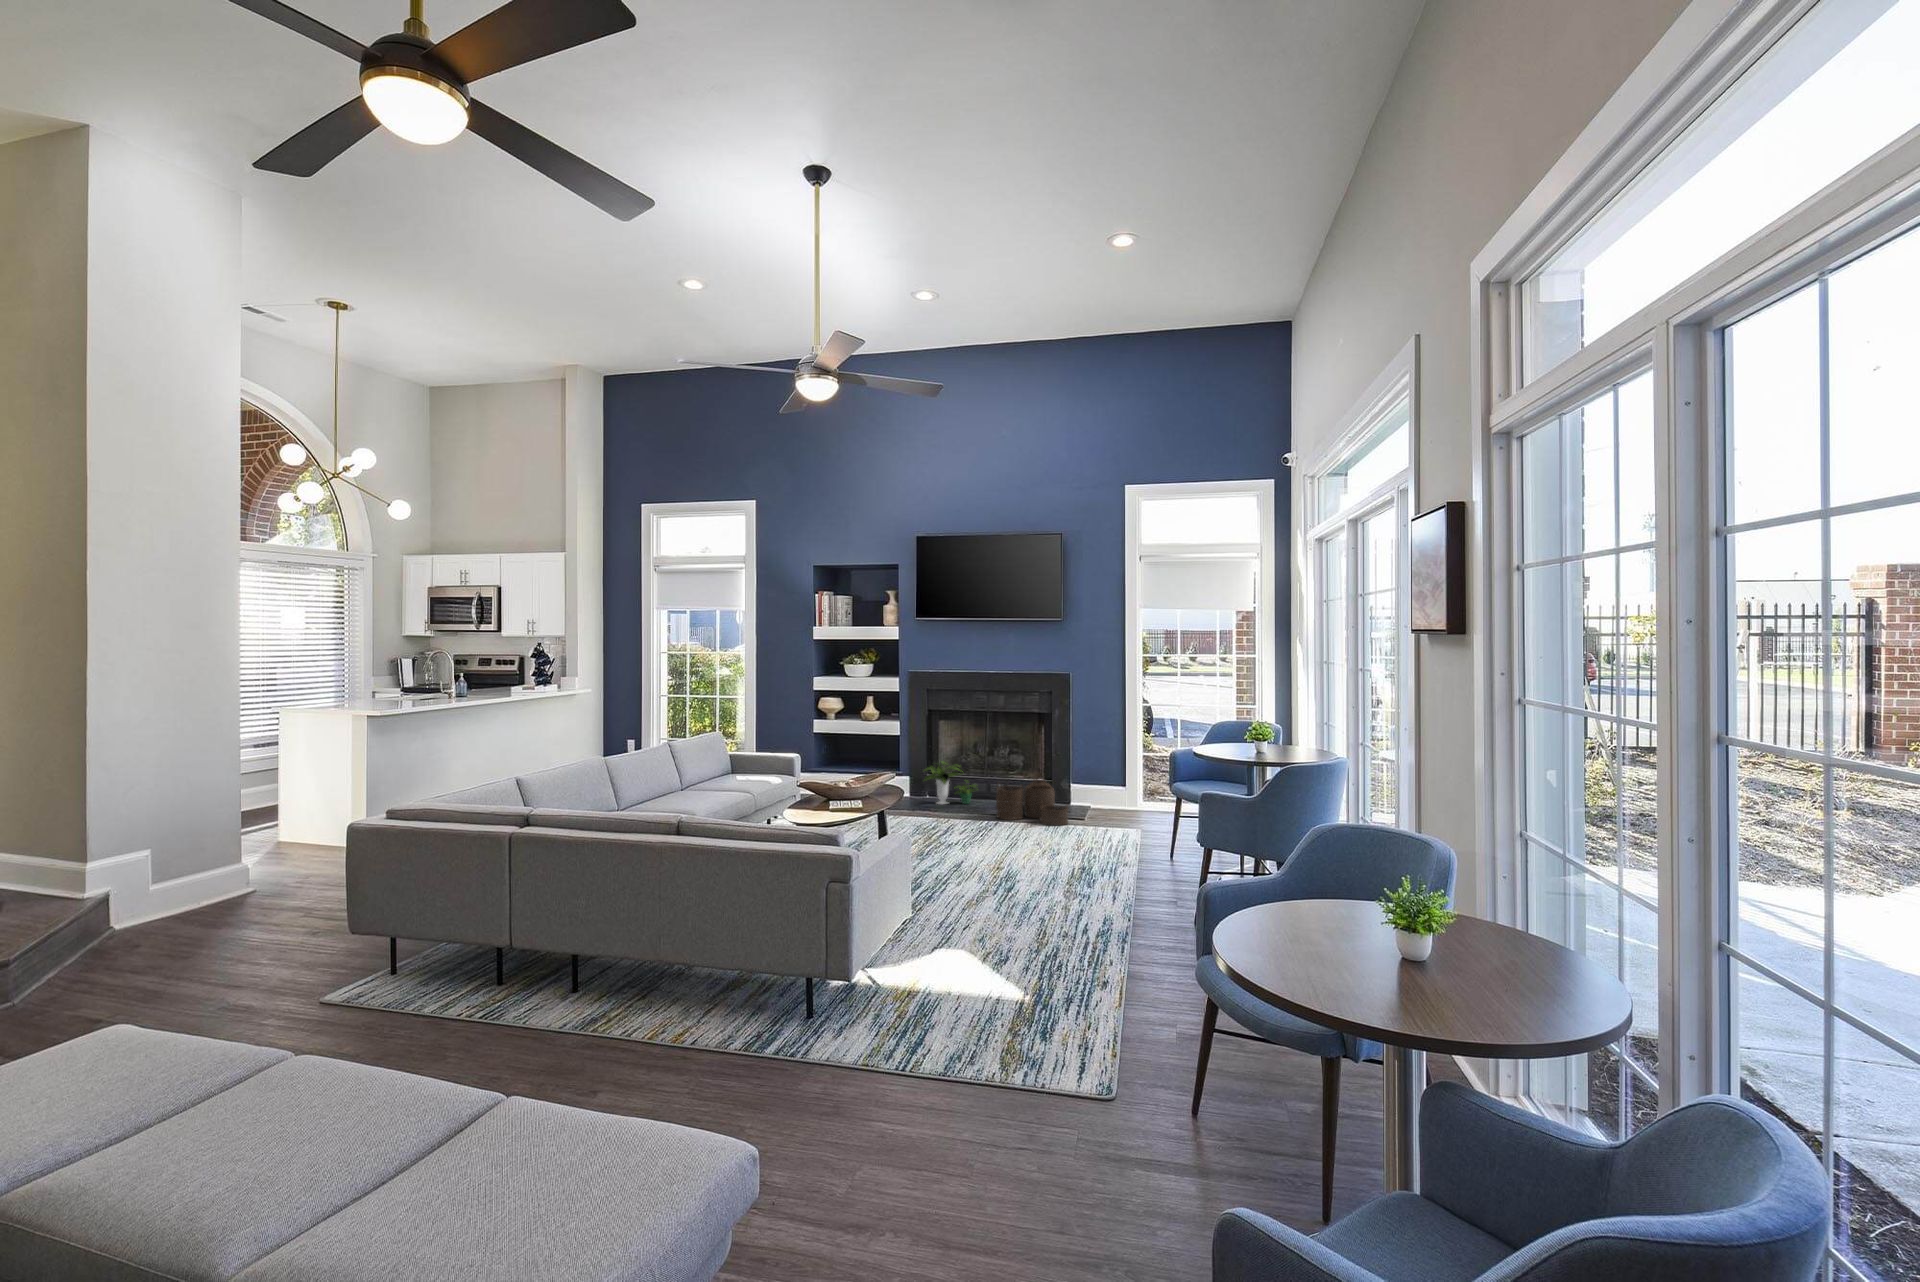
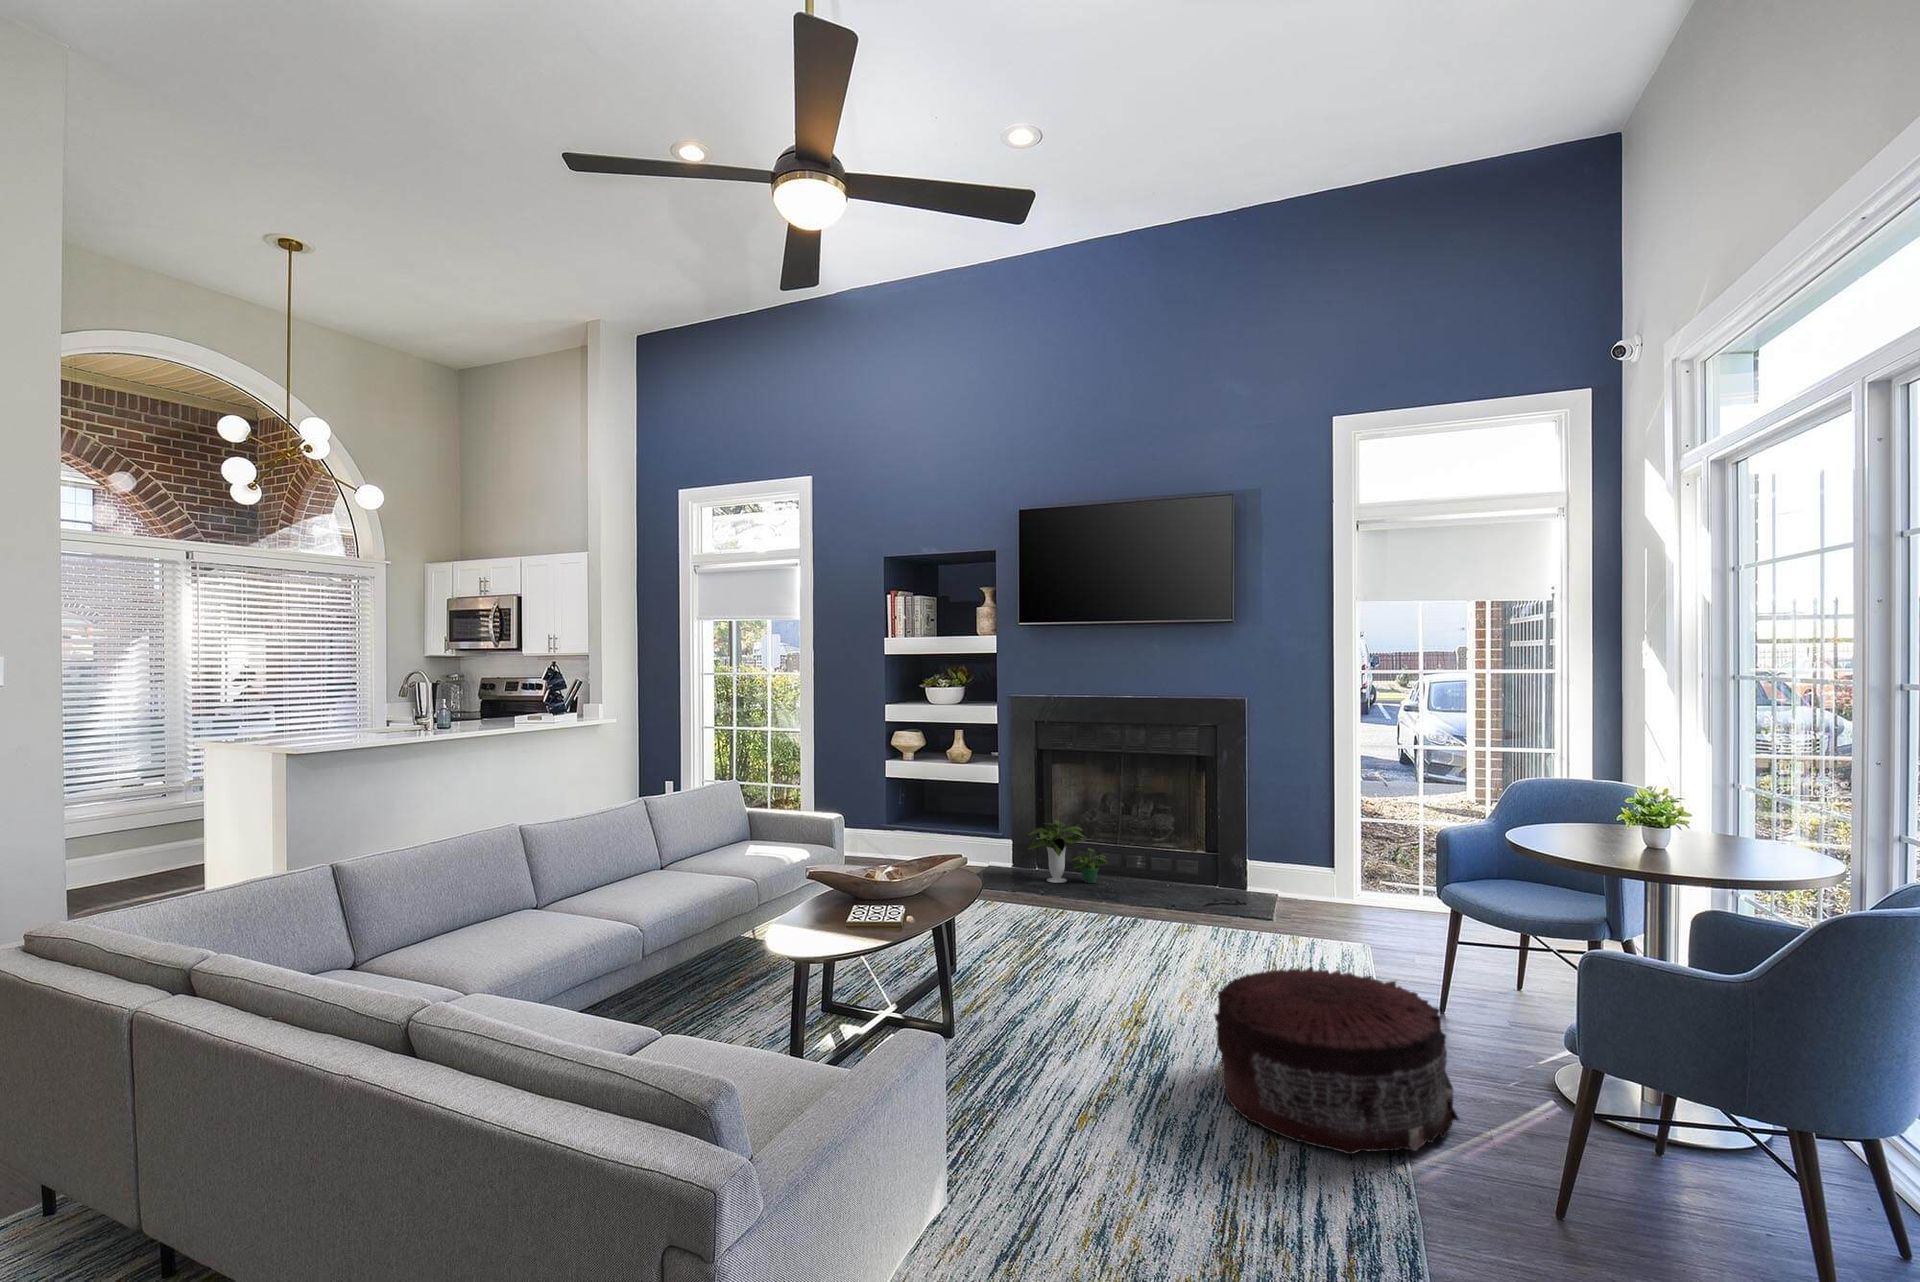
woven basket: present [996,780,1068,825] -> none [1133,848,1245,928]
pouf: none [1041,828,1159,908] -> present [1214,967,1459,1154]

